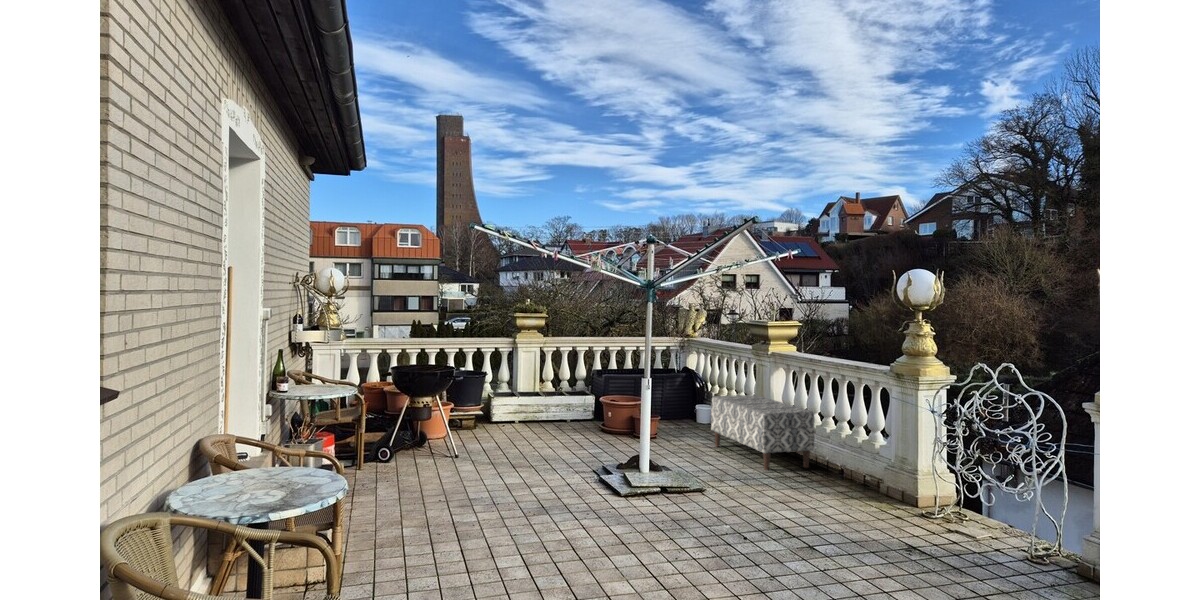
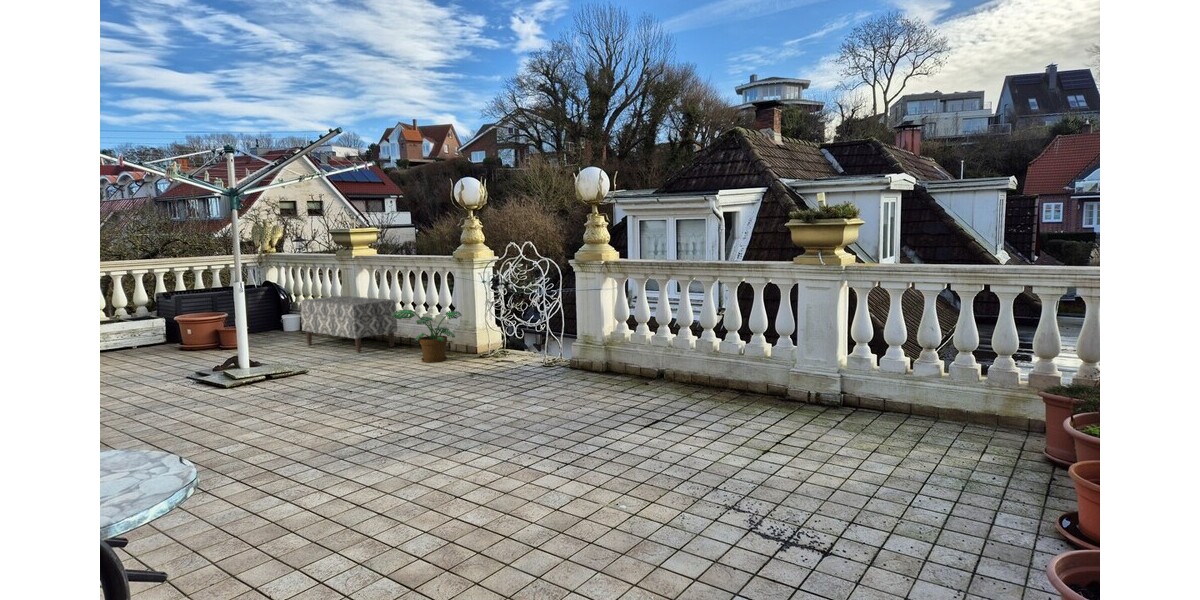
potted plant: none [806,431,898,508] -> present [392,310,462,363]

